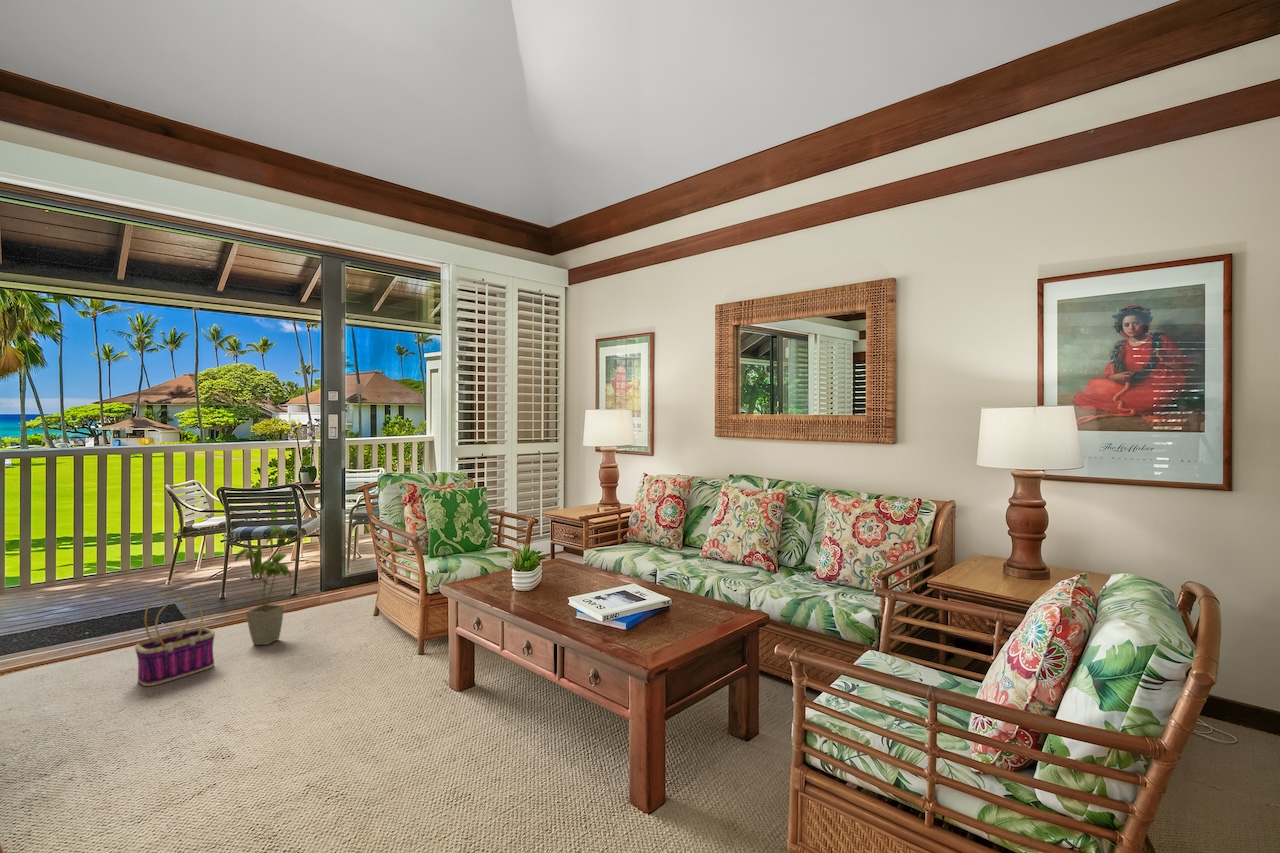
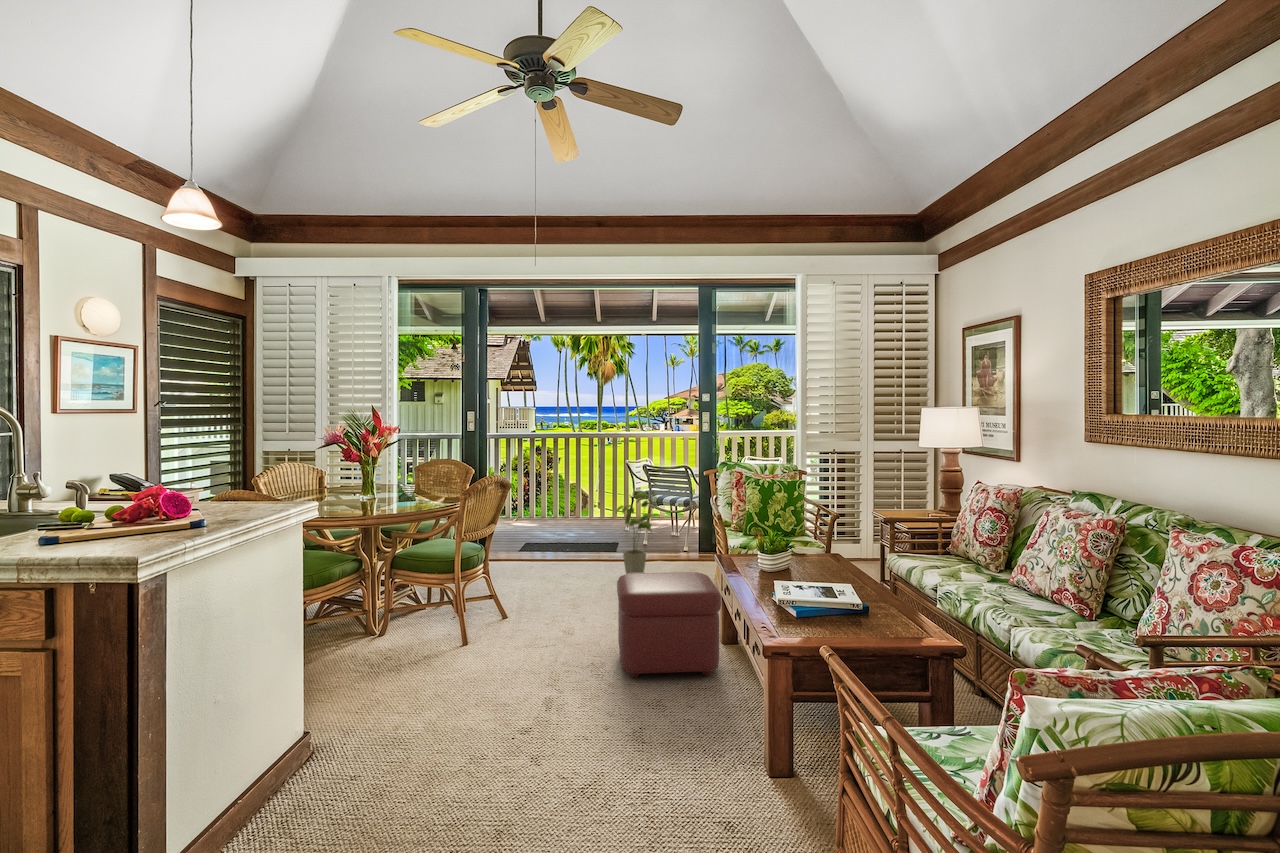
basket: present [135,592,215,686] -> none [556,527,598,586]
ottoman: none [343,611,498,769] -> present [617,572,721,678]

